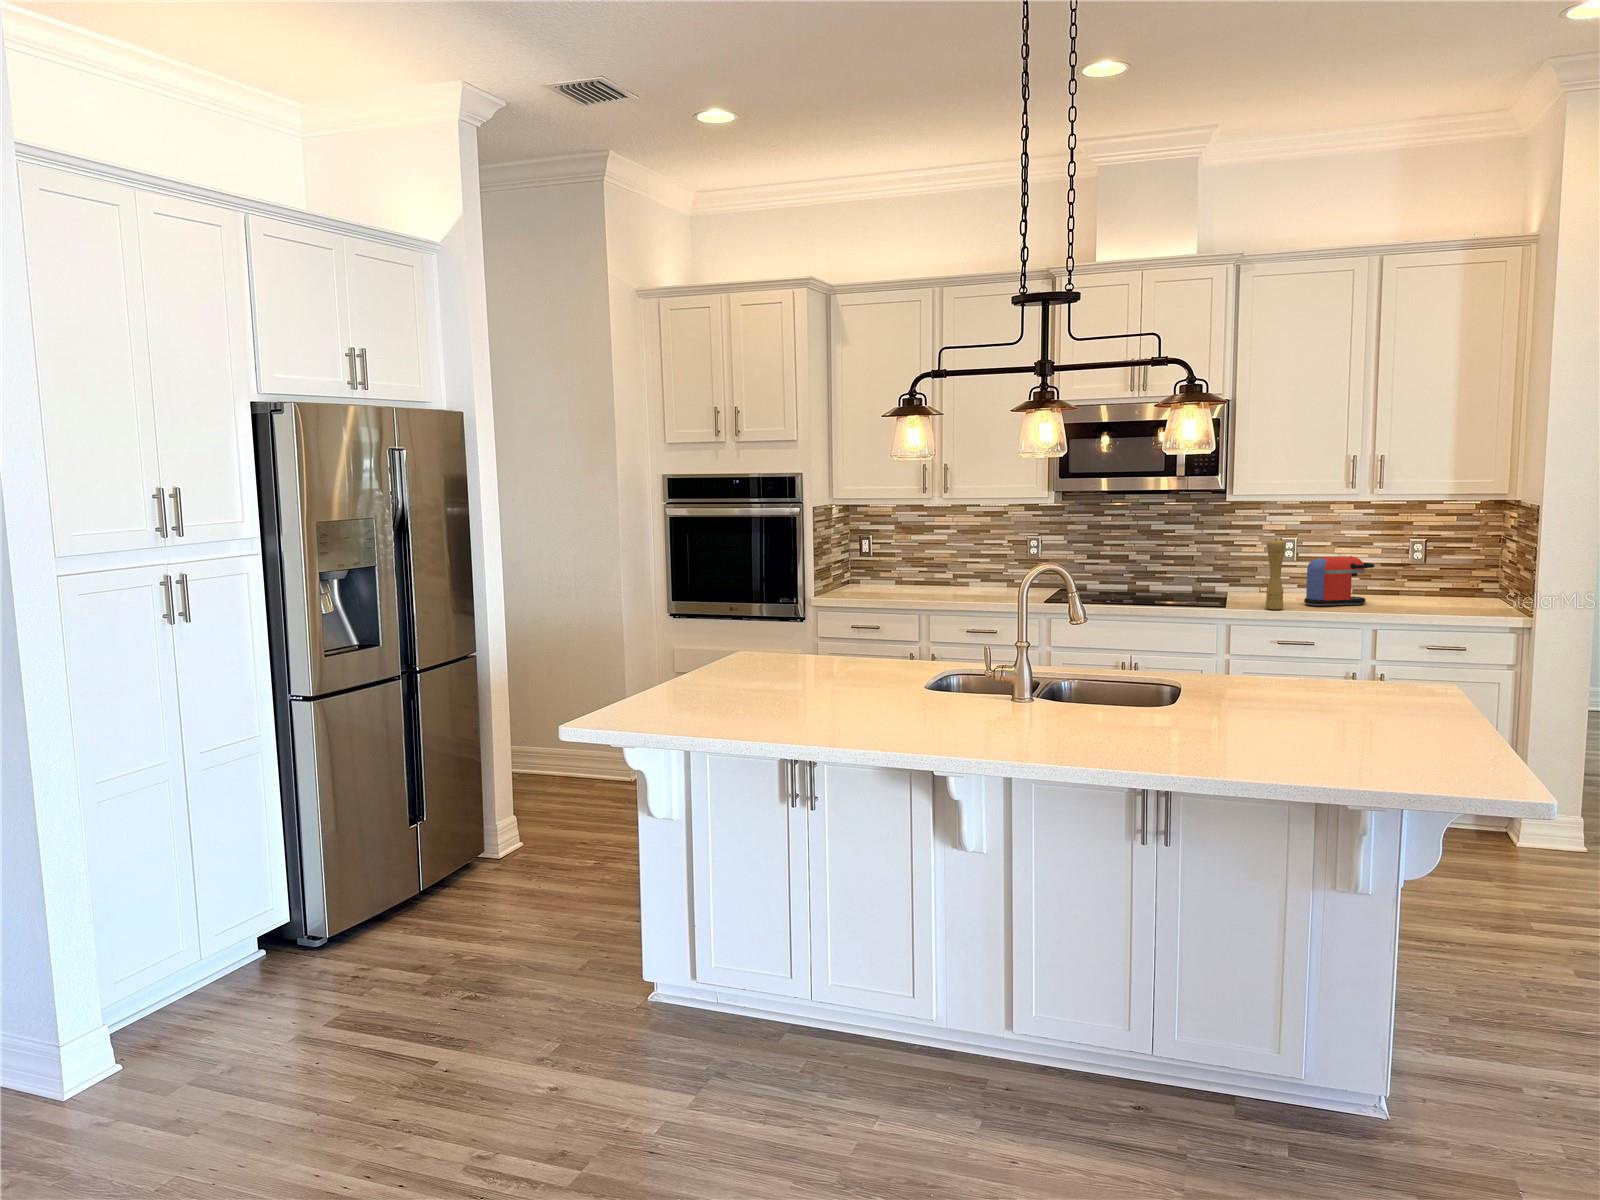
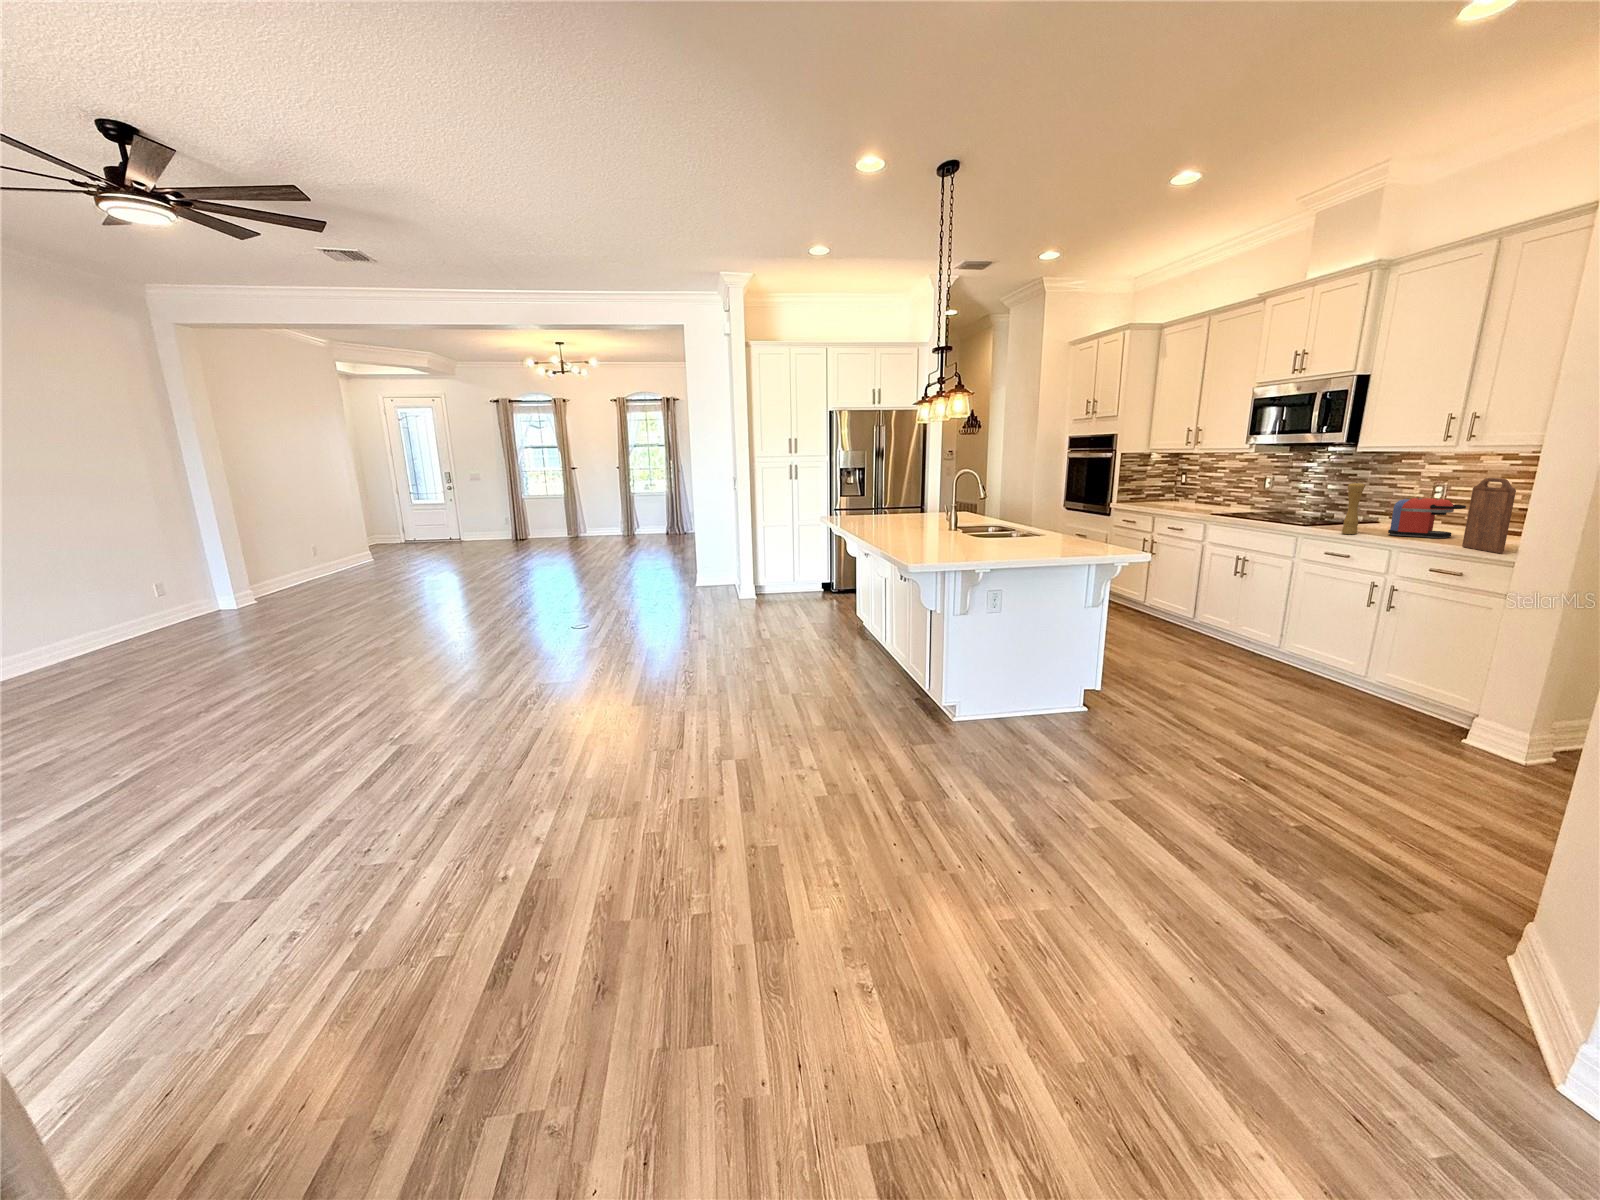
cutting board: none [1424,528,1485,615] -> present [1462,478,1516,553]

